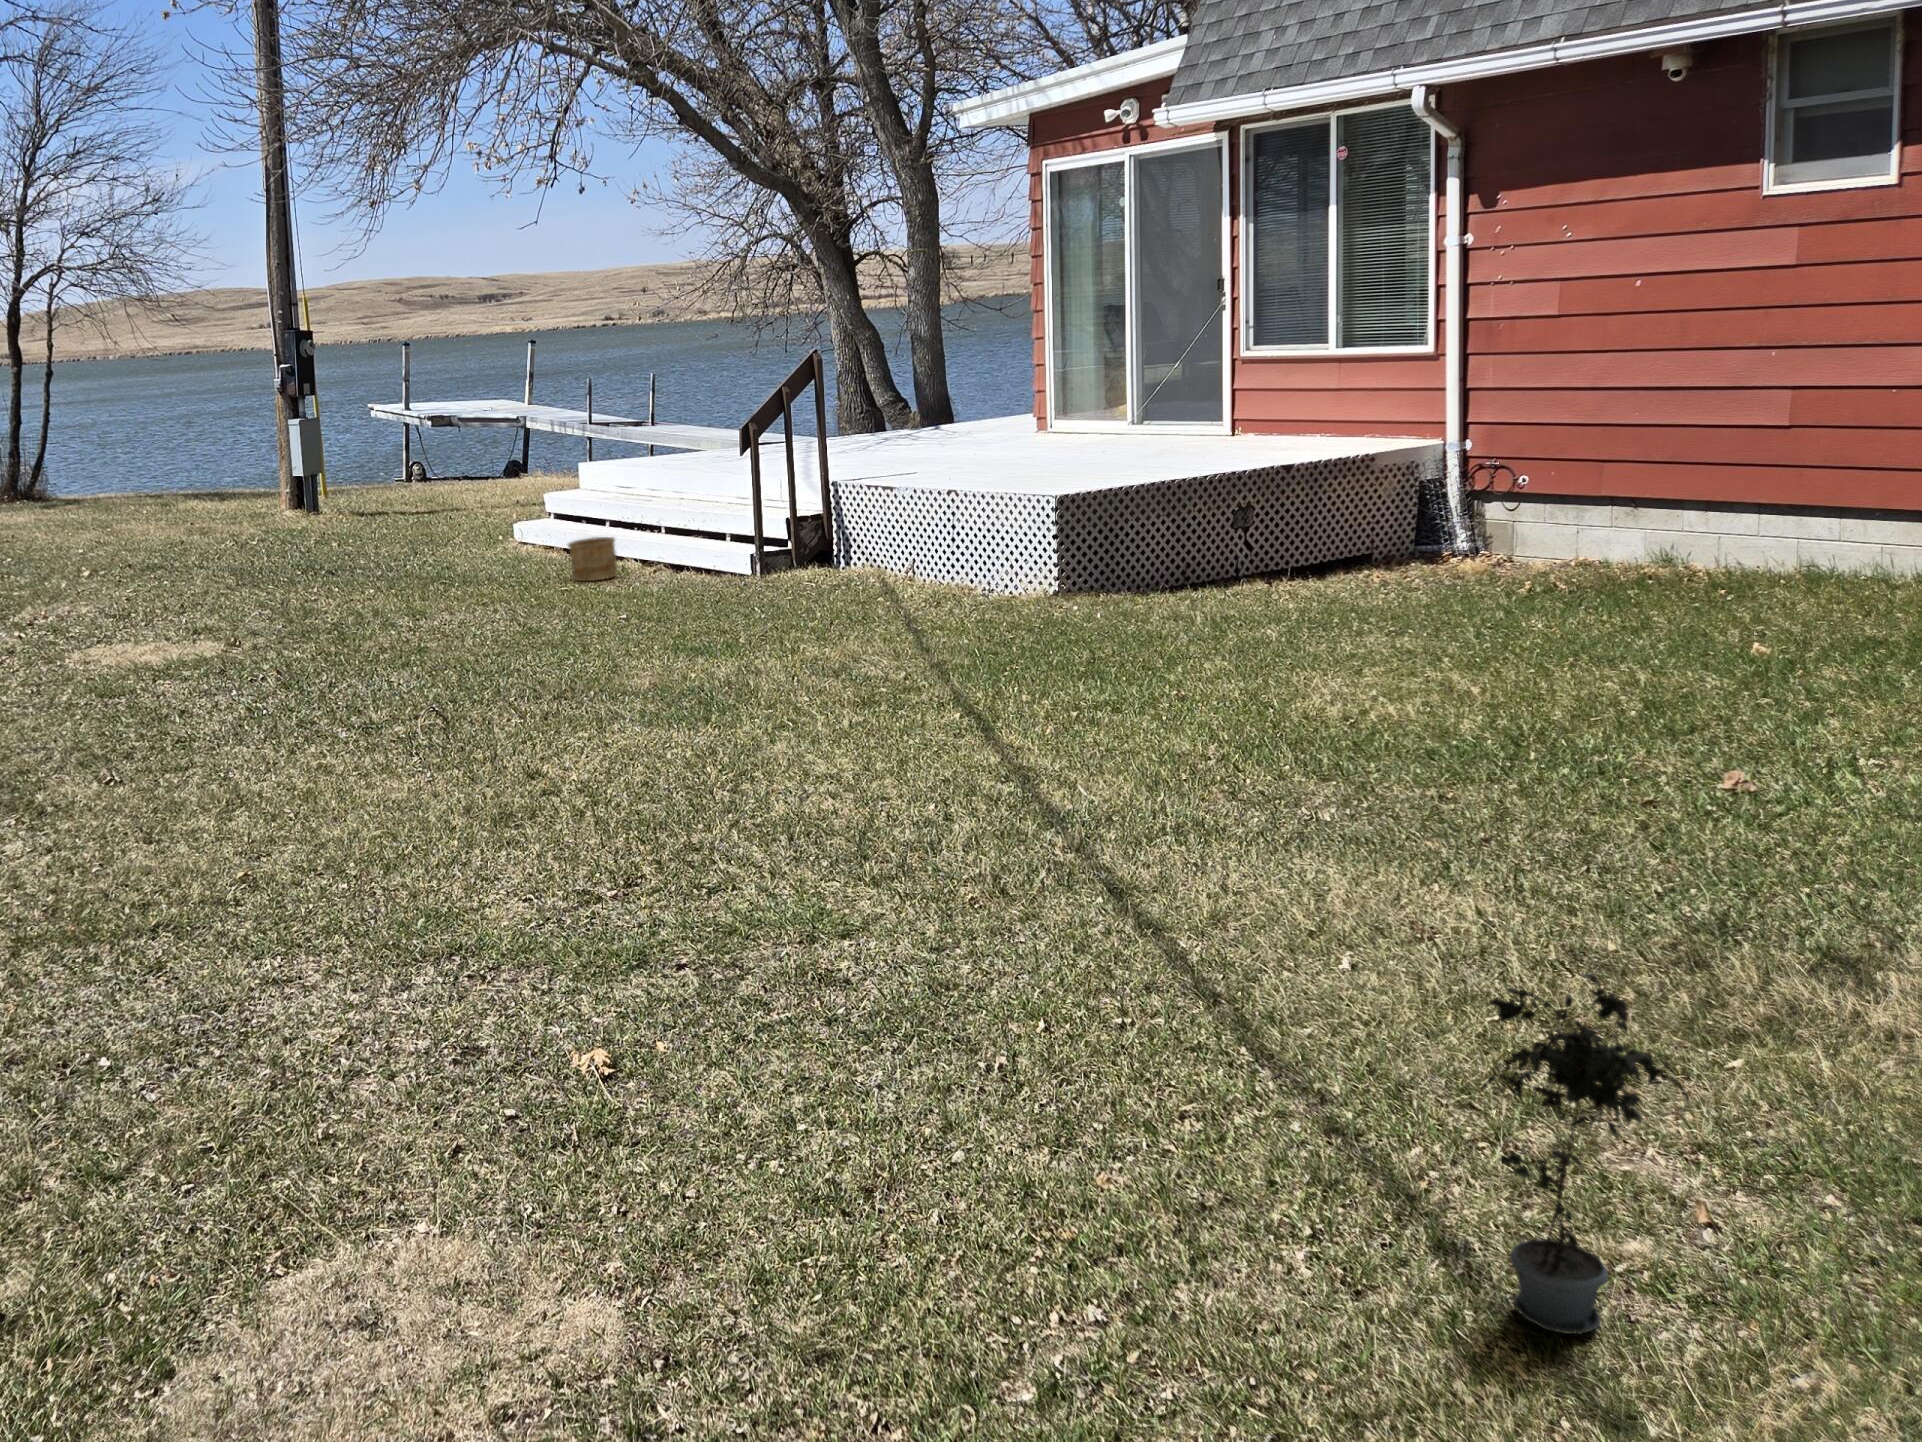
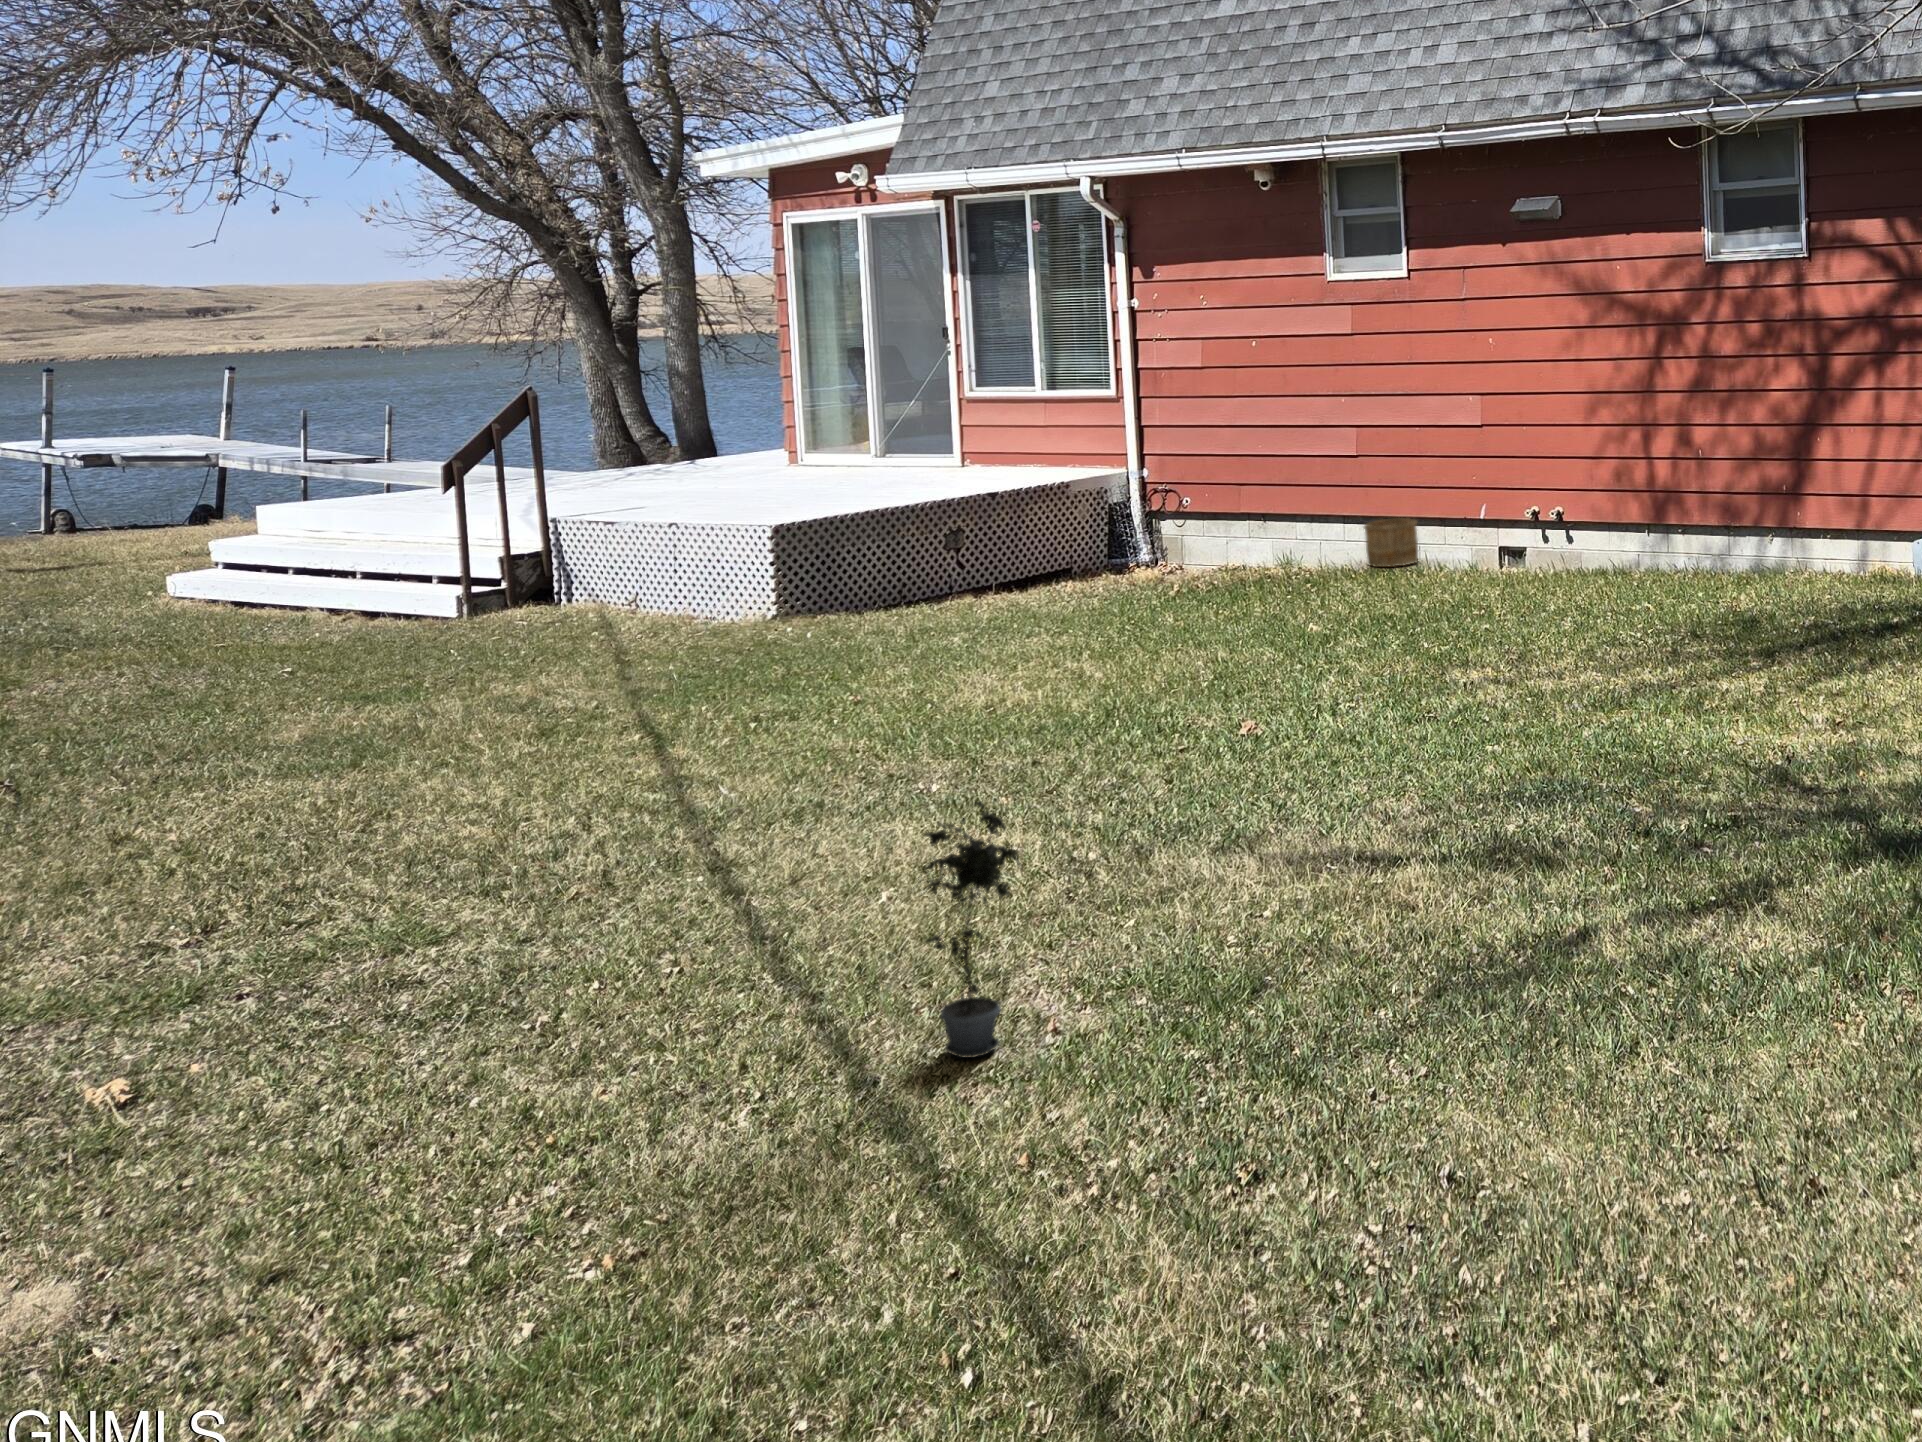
wooden bucket: present [568,537,617,581] -> present [1364,518,1418,567]

